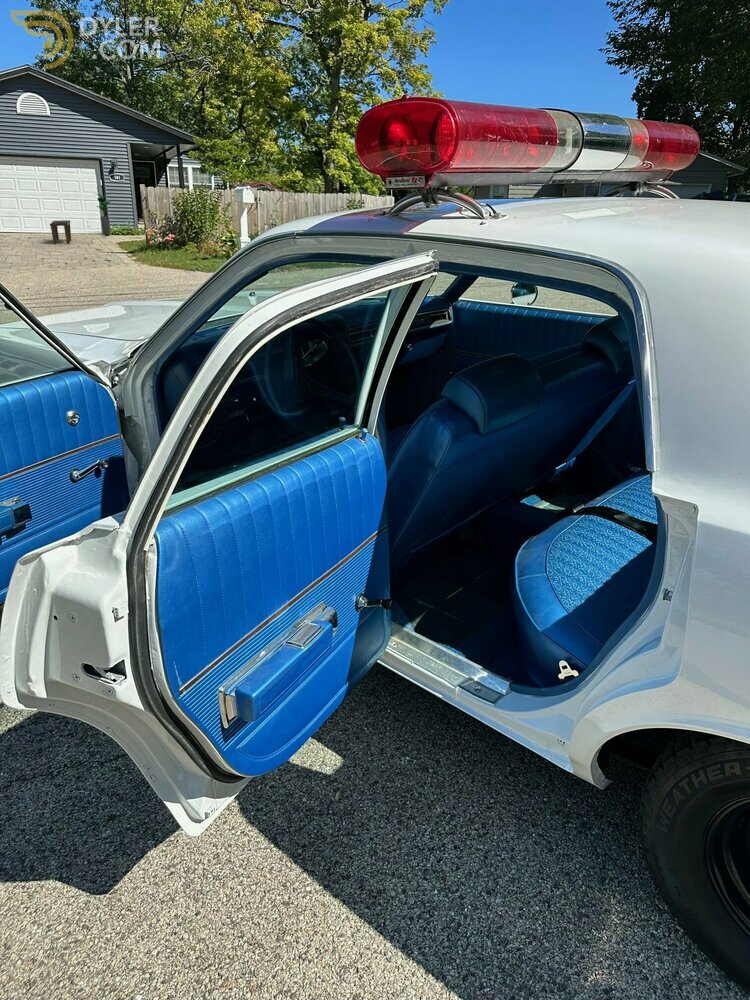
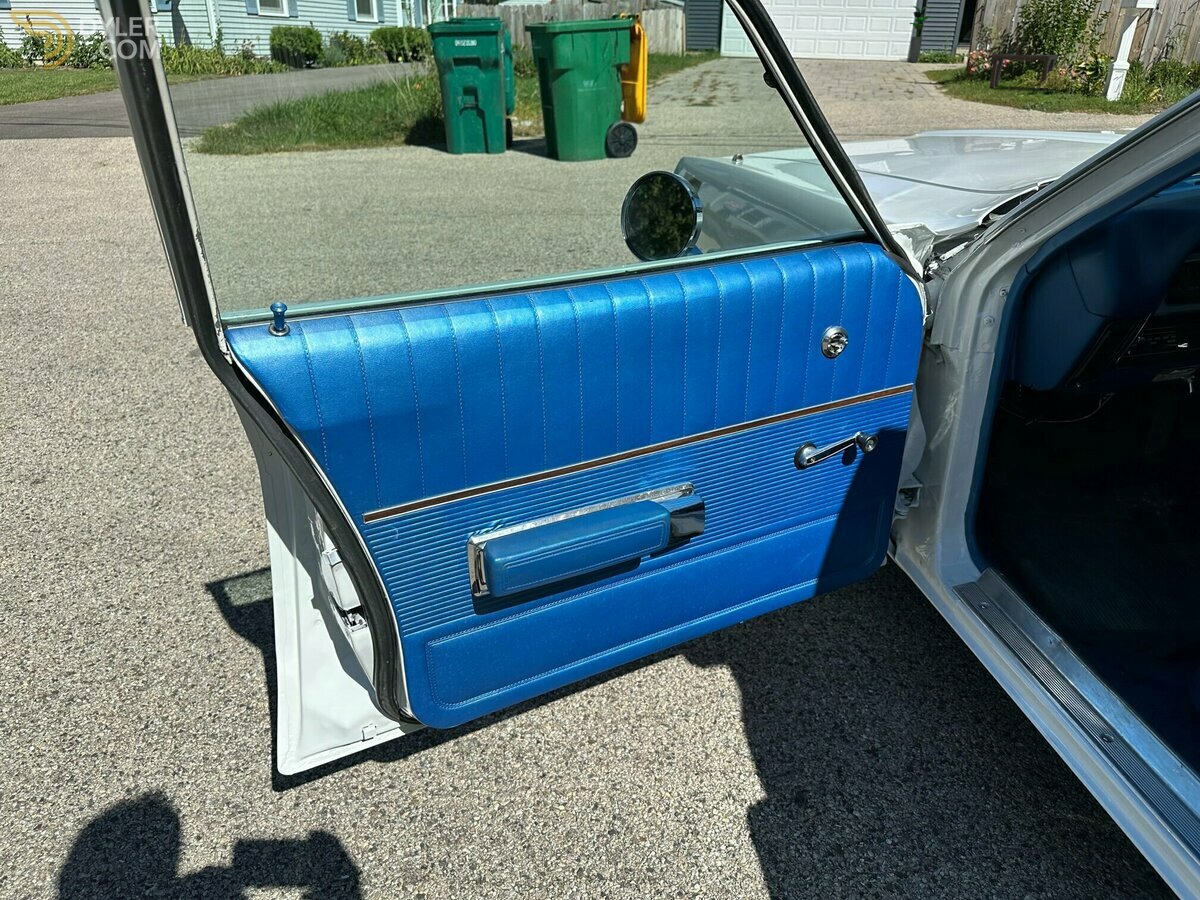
bench: present [50,220,71,244] -> present [990,54,1058,90]

